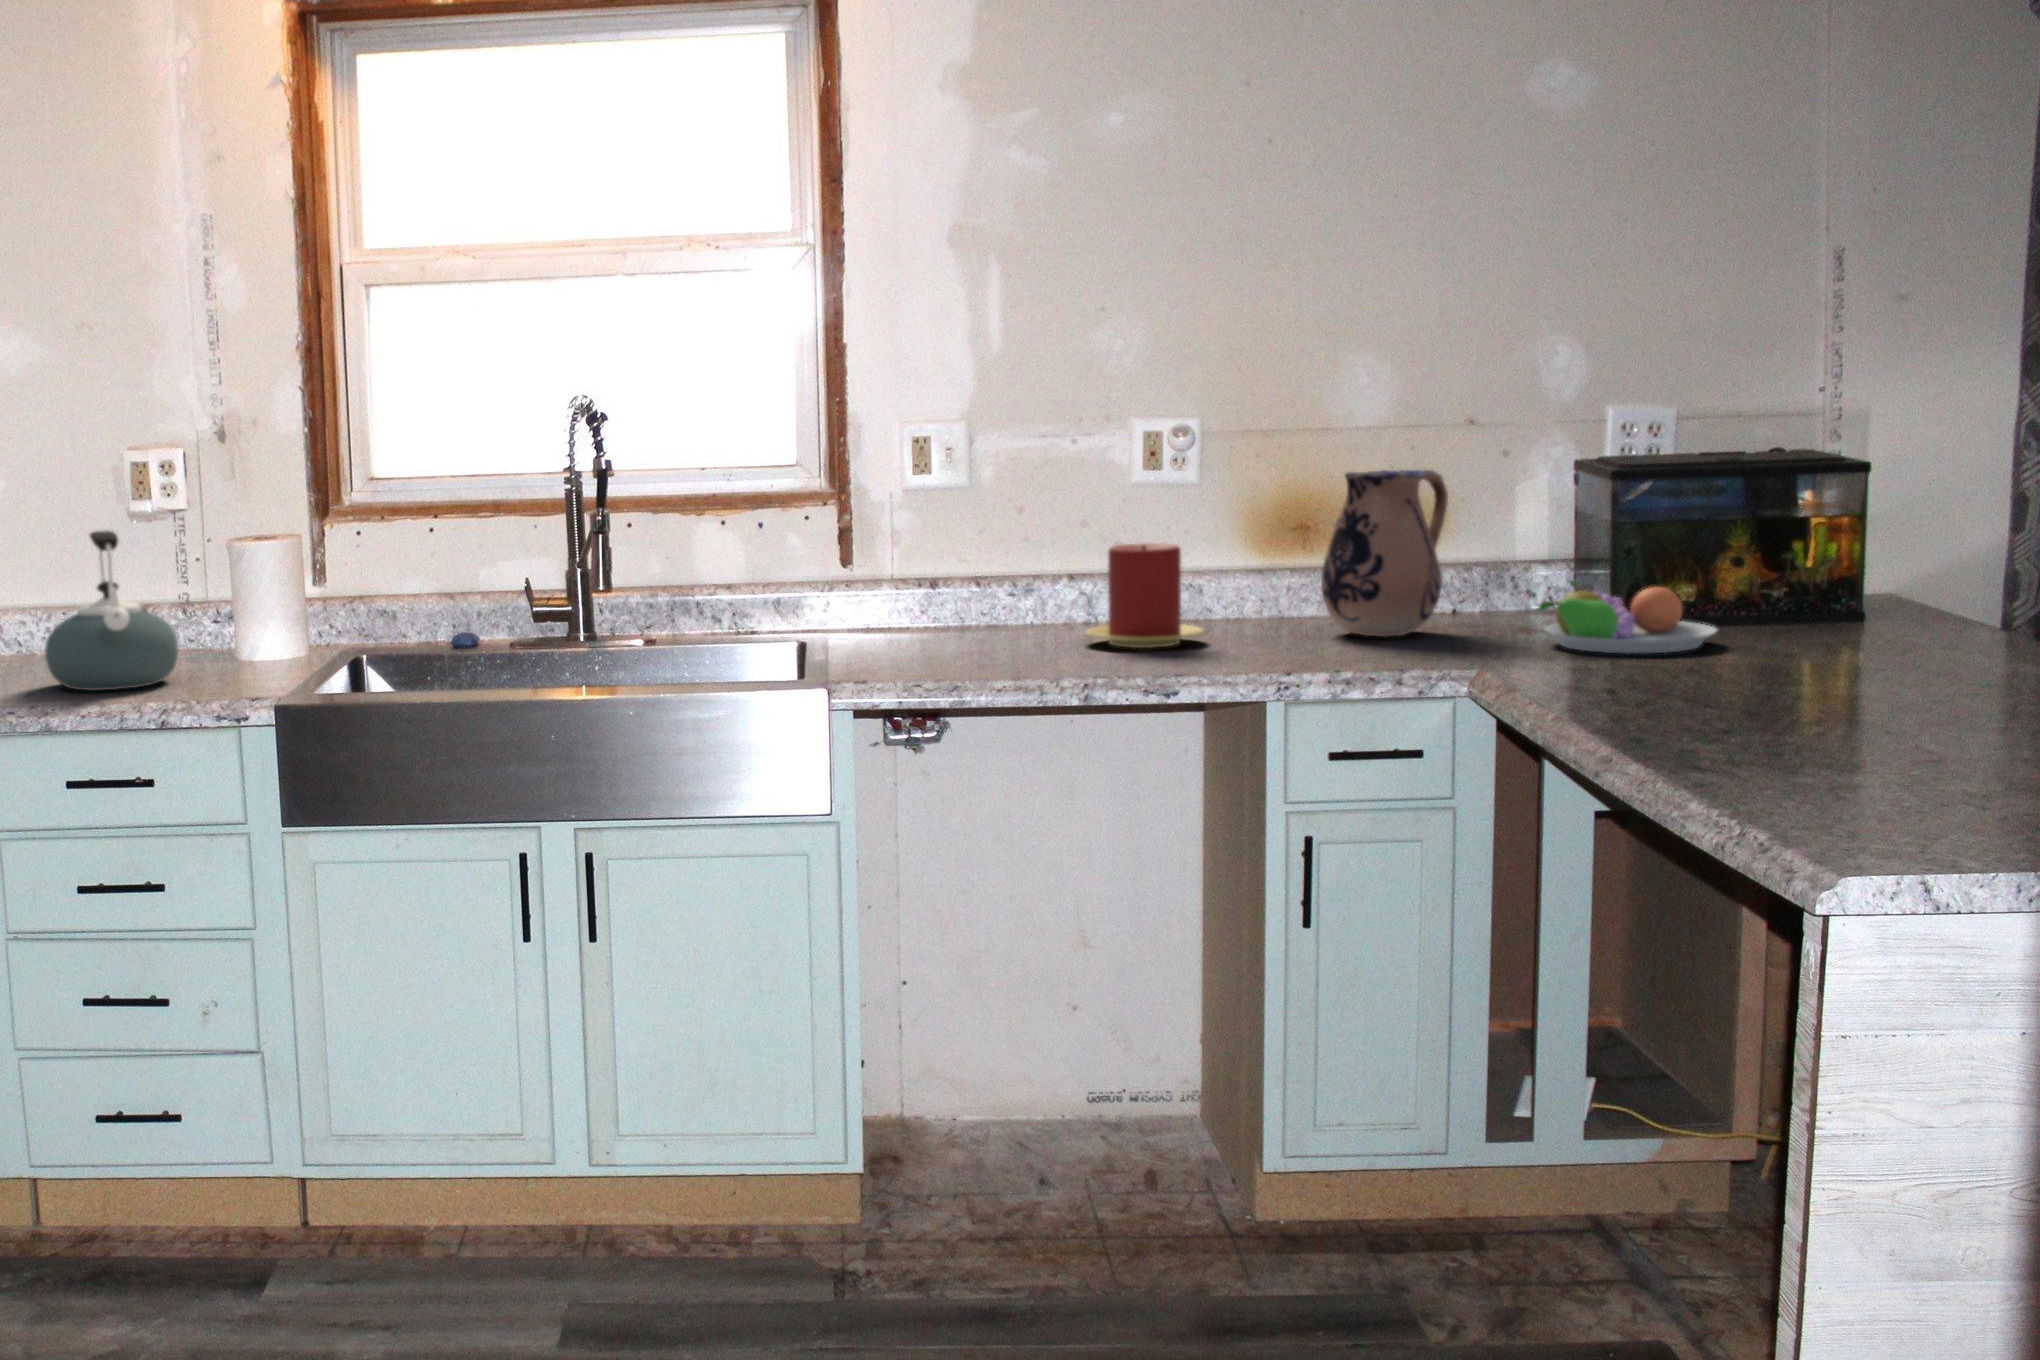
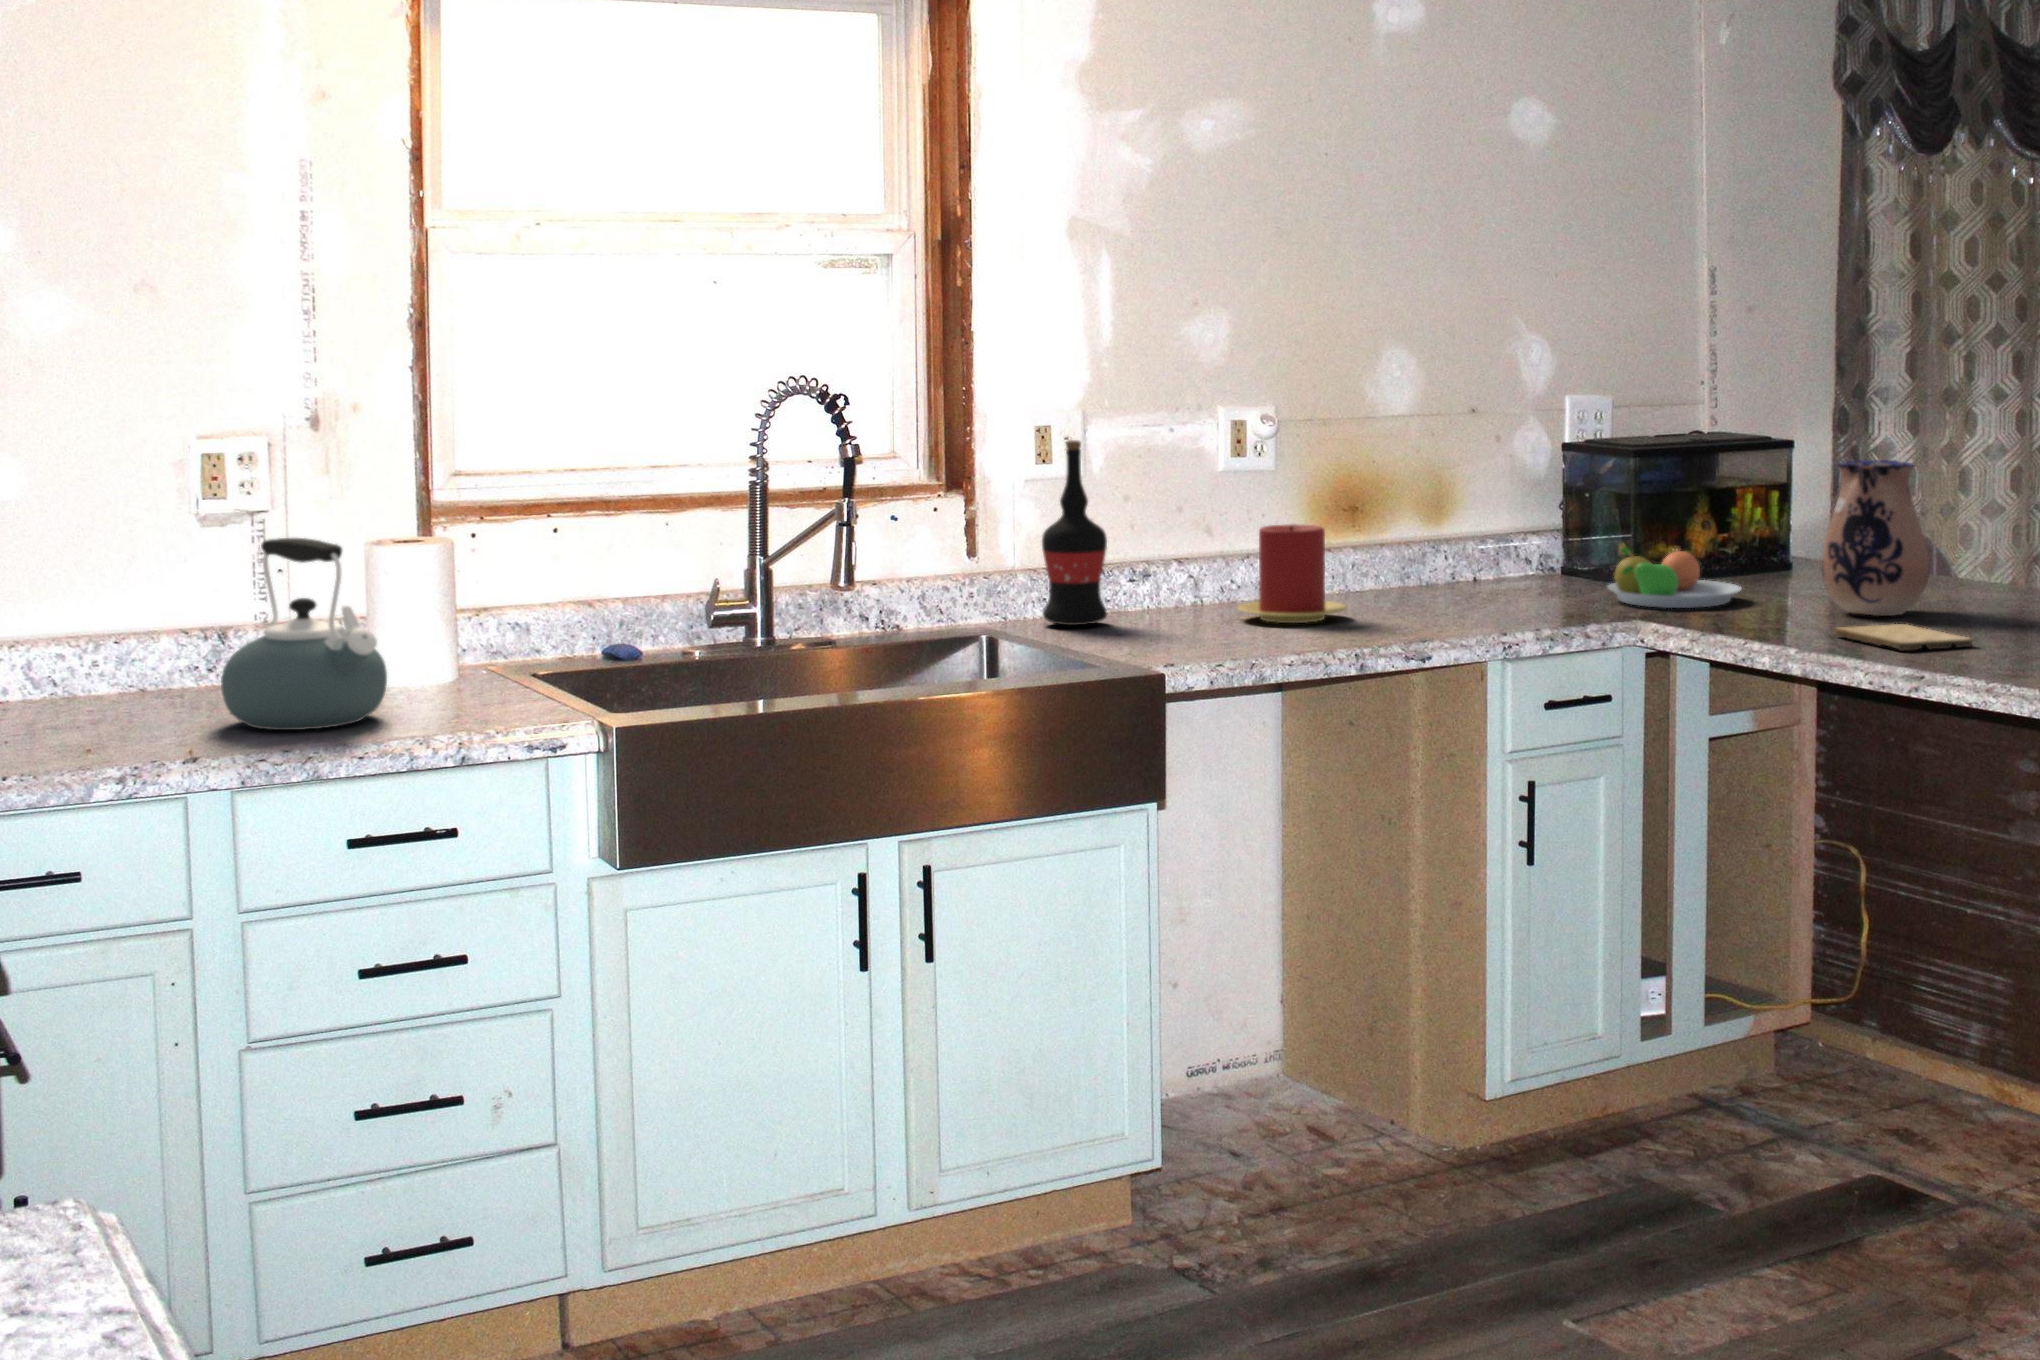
wine bottle: none [891,453,958,639] -> present [1042,440,1108,625]
ceramic pitcher: present [1321,470,1448,637] -> present [1822,460,1930,616]
cutting board: none [1701,685,1854,719] -> present [1835,624,1973,651]

